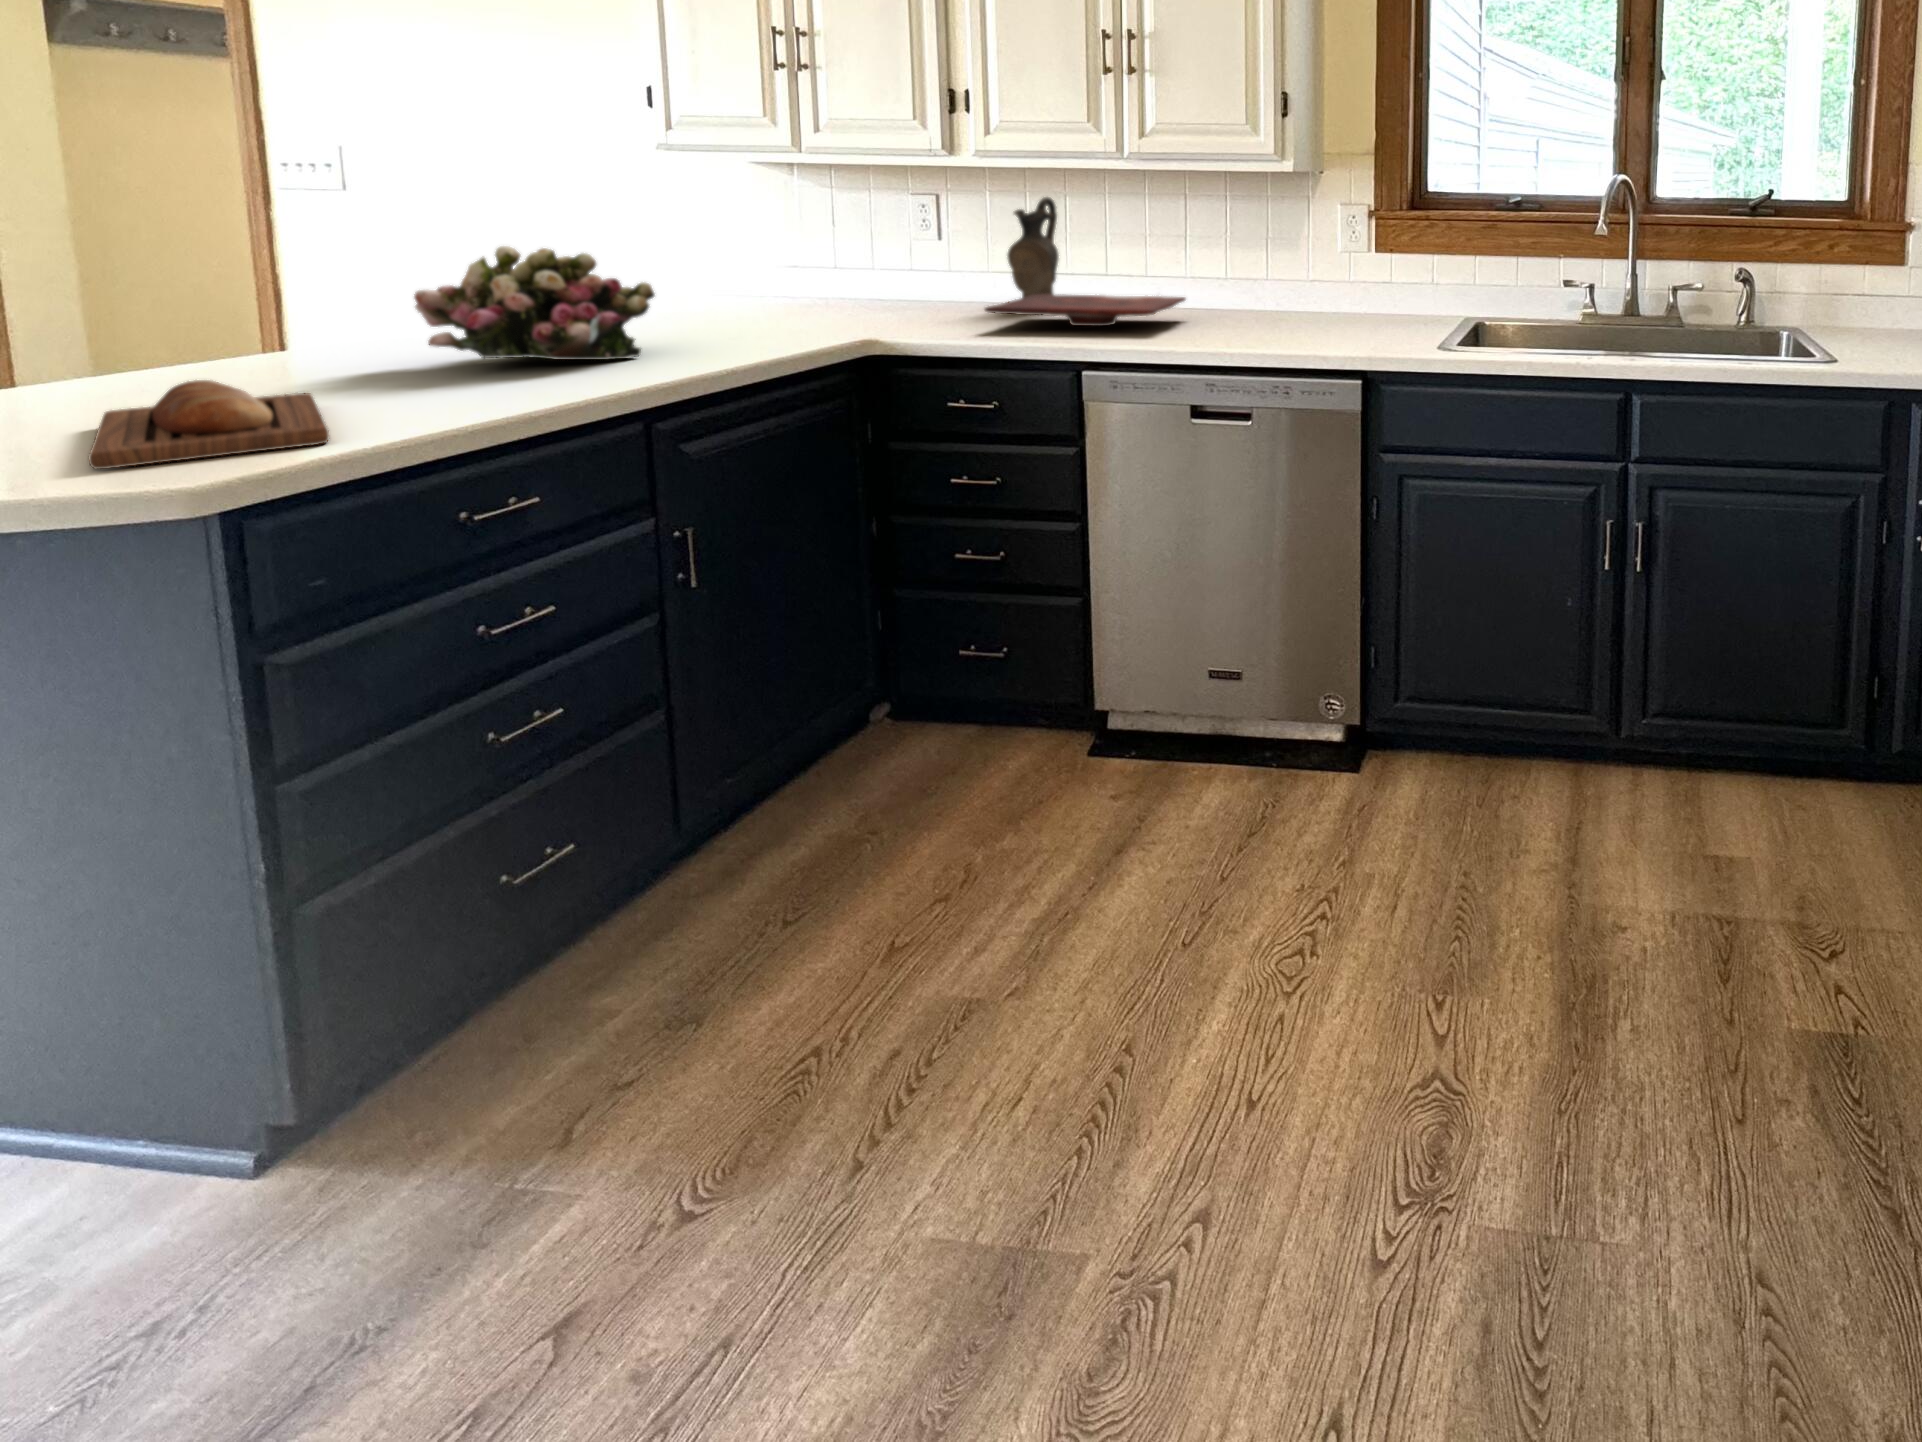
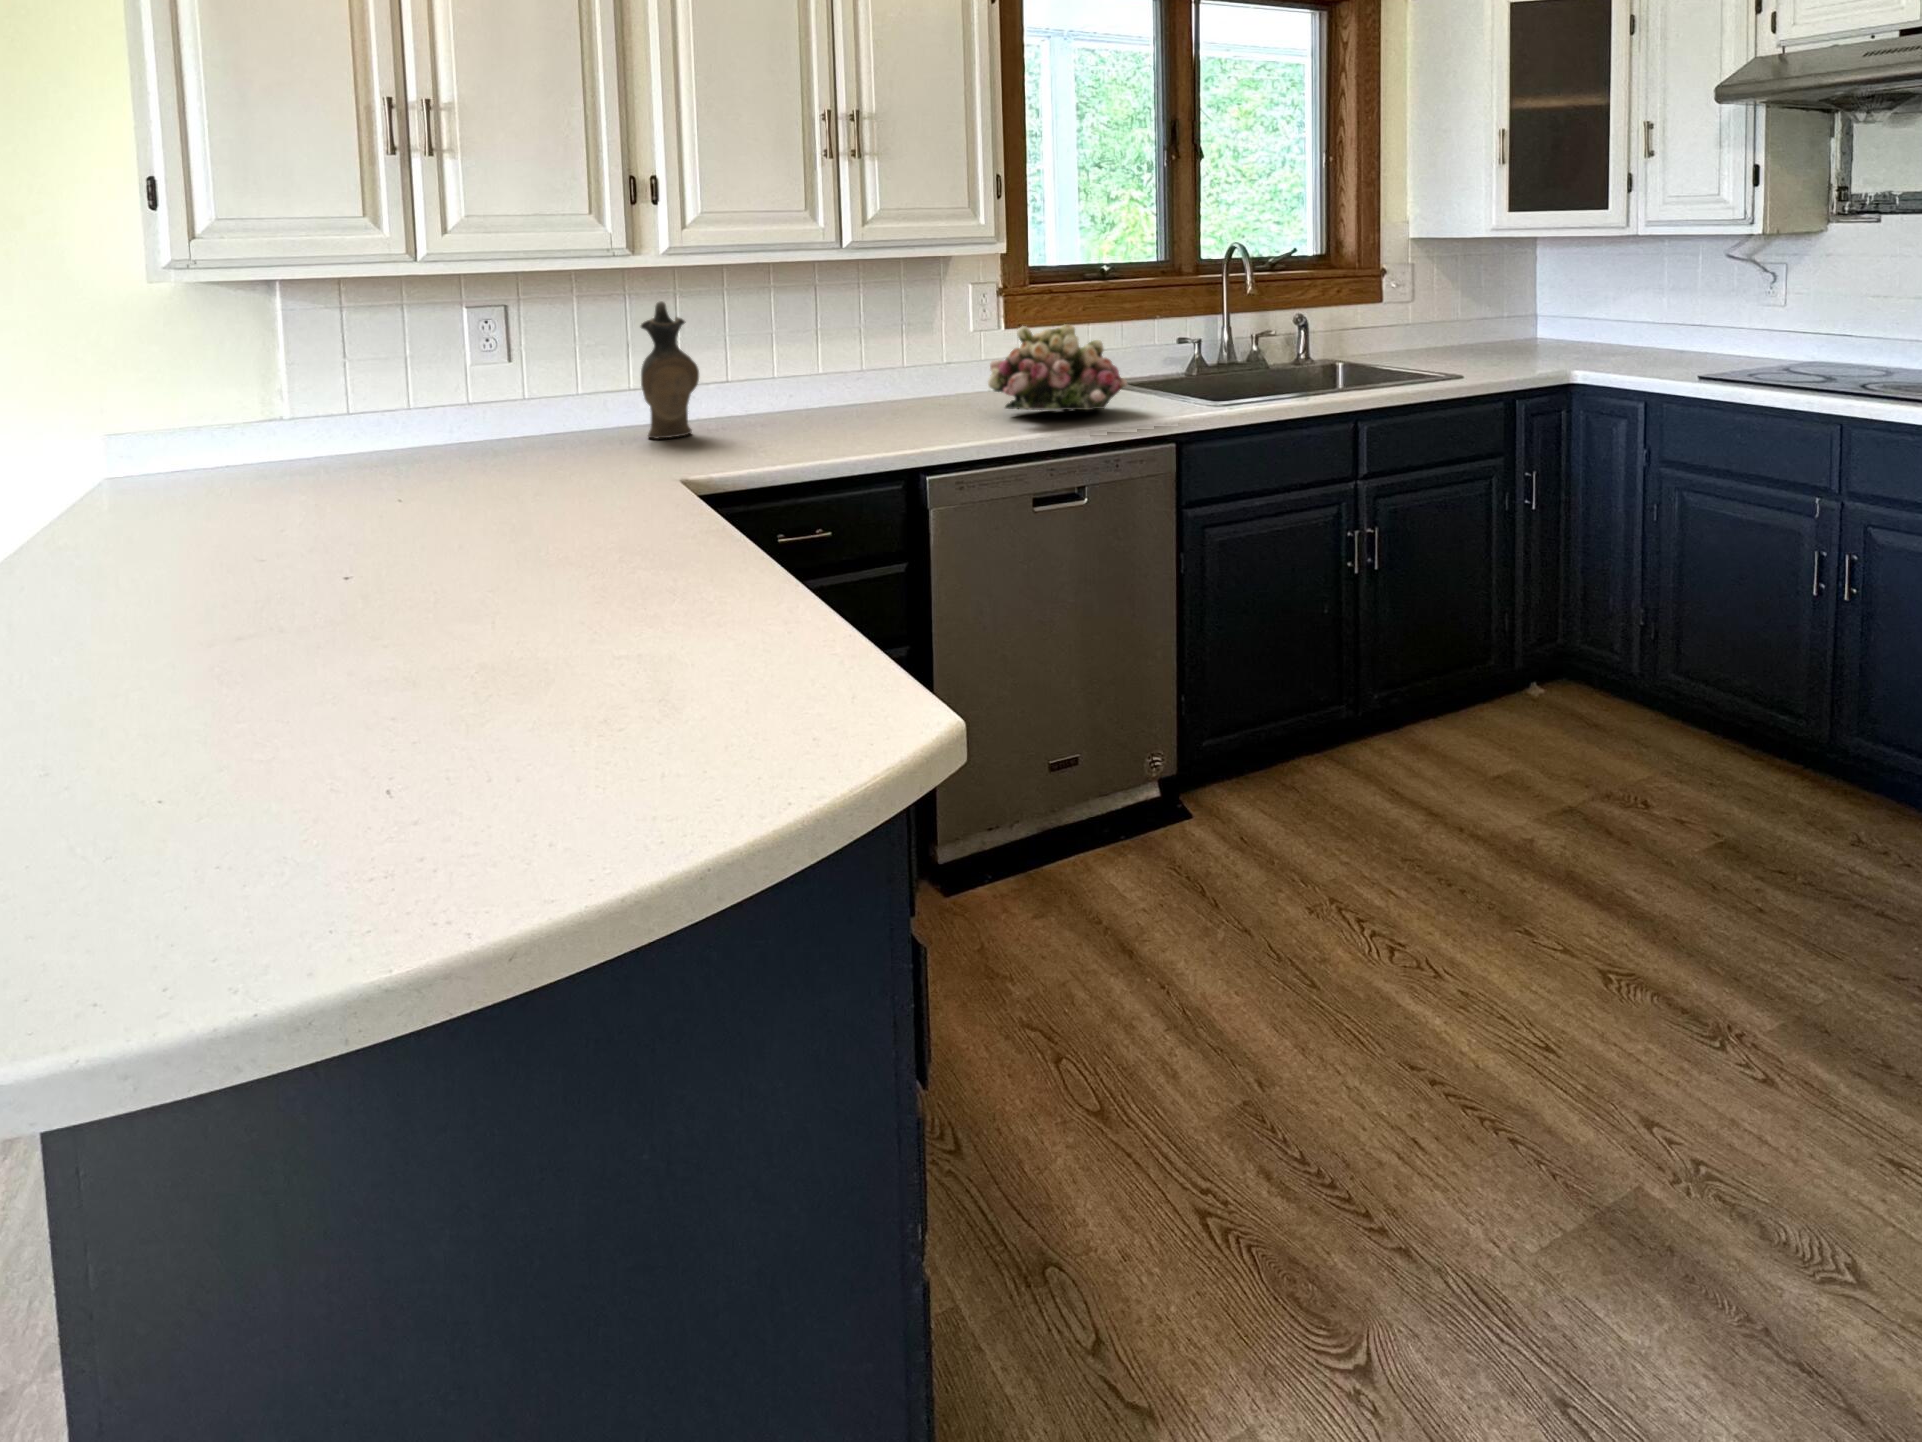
flower arrangement: present [414,246,655,360] -> present [988,324,1127,410]
cutting board: present [985,294,1185,326] -> none [722,398,947,442]
bread loaf: present [89,380,329,469] -> none [381,632,830,754]

